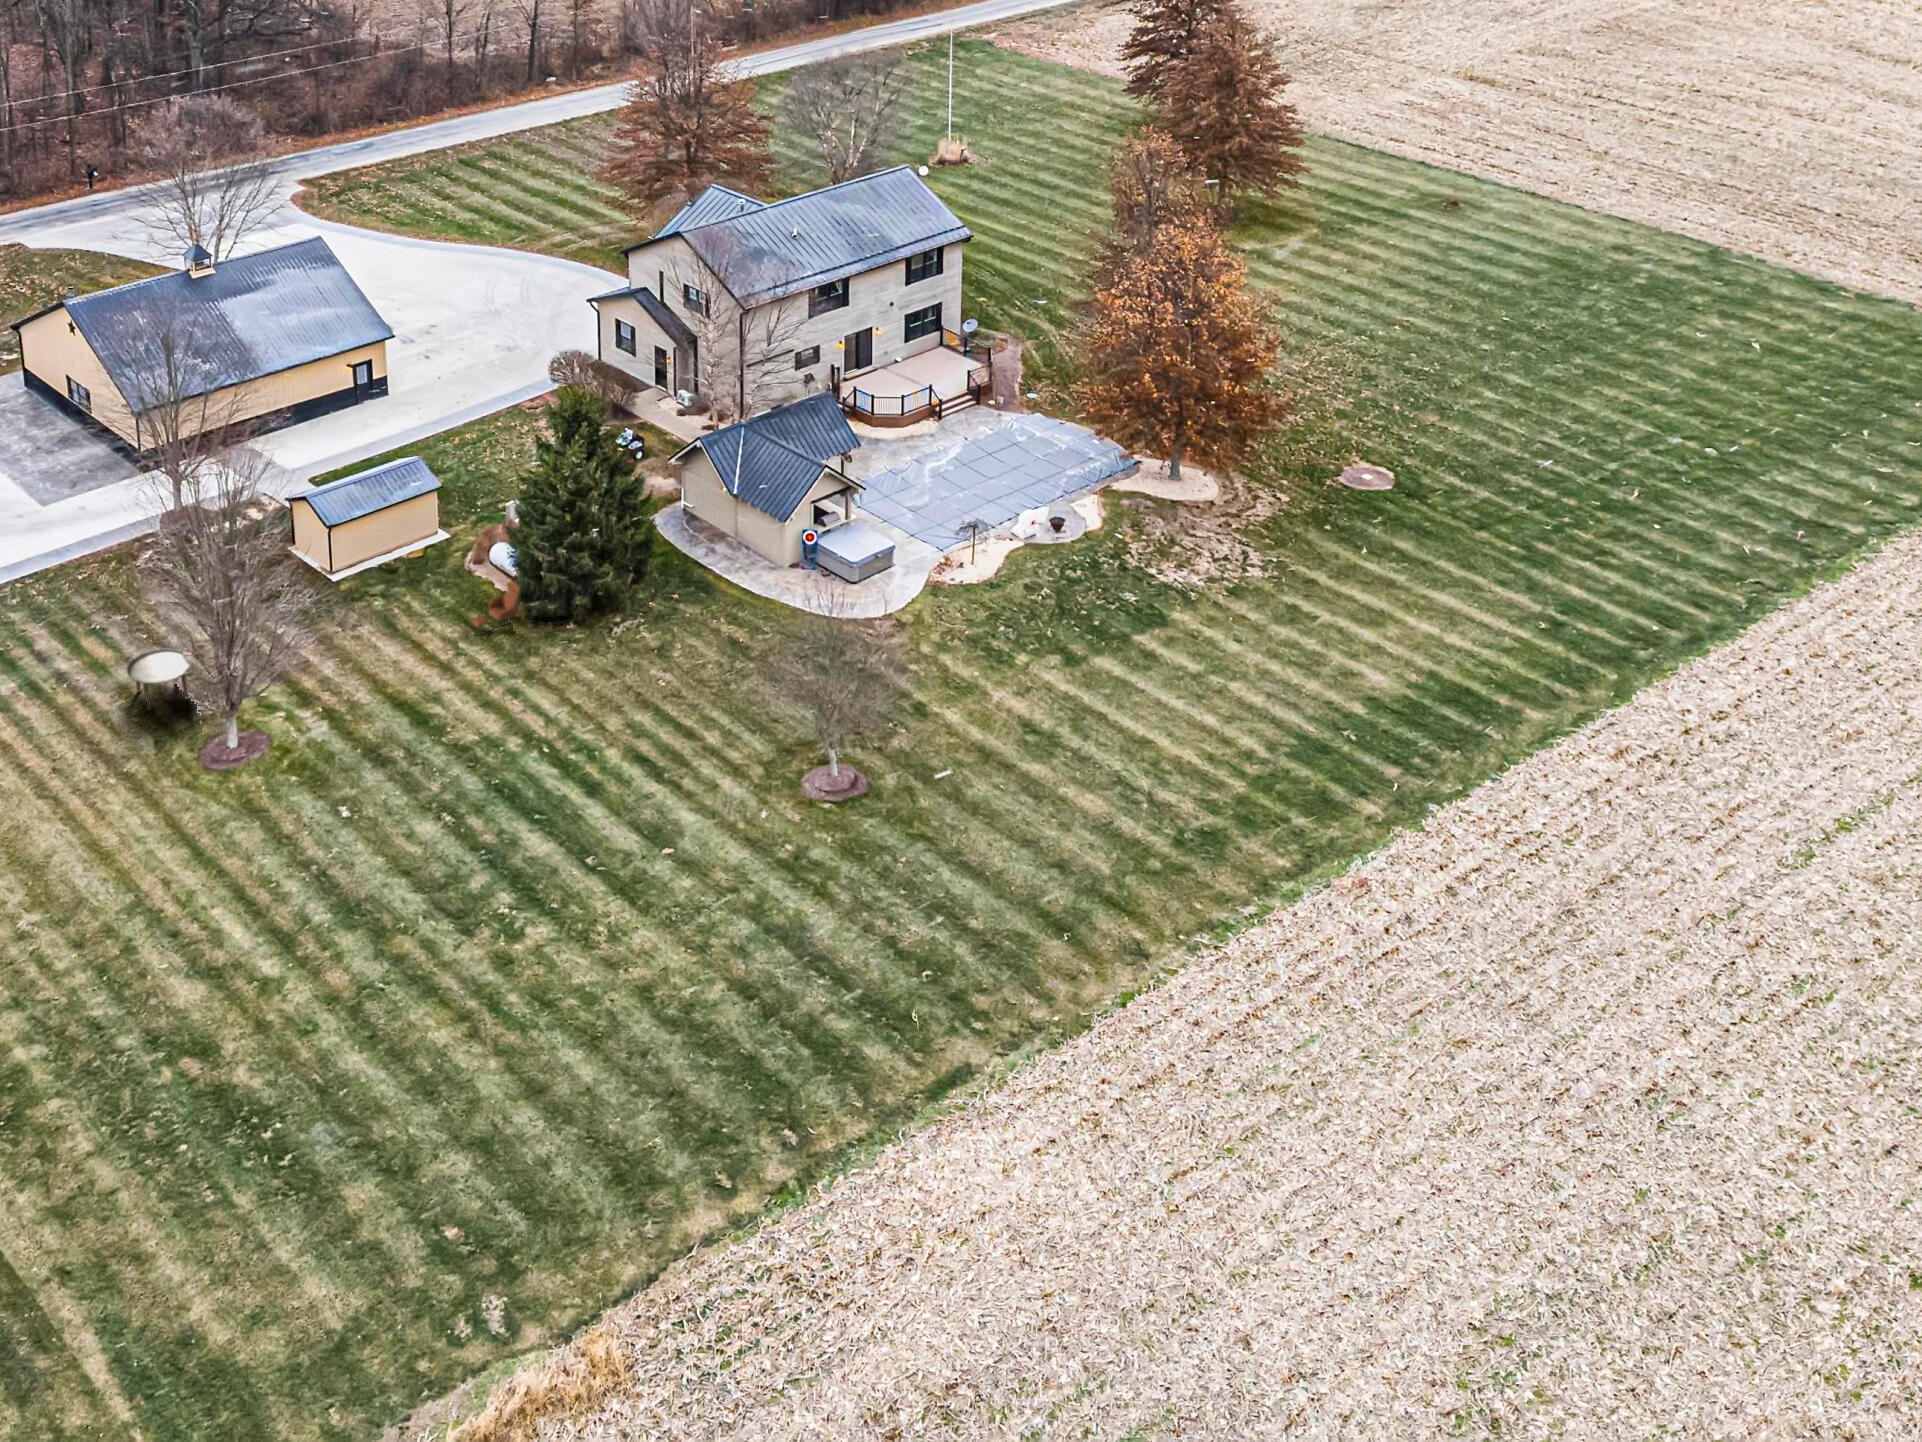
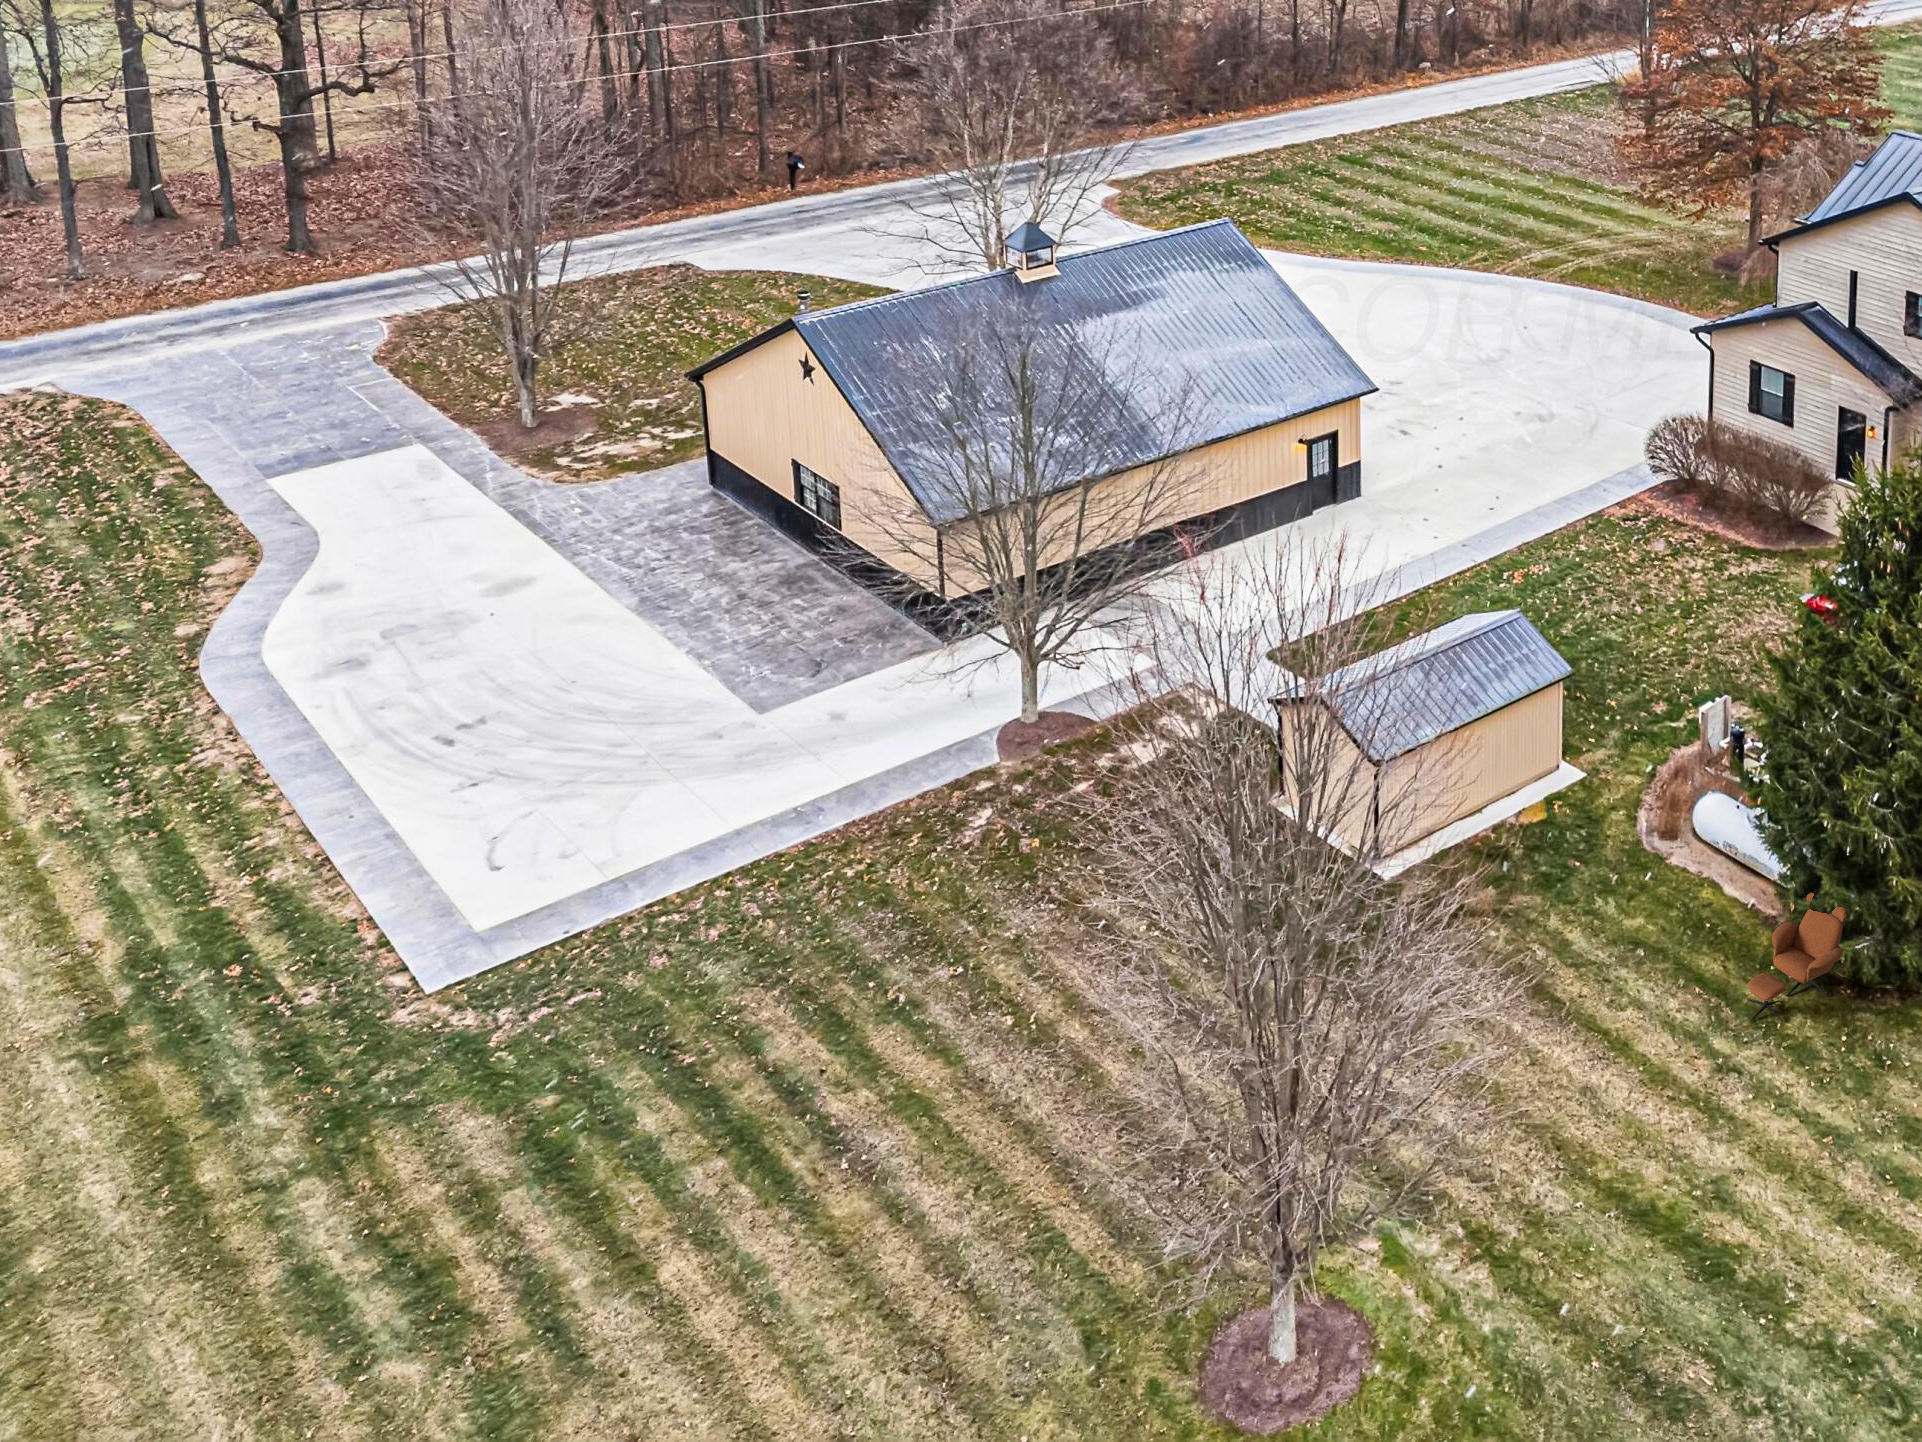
round table: present [127,649,189,711] -> none [1010,1084,1163,1255]

